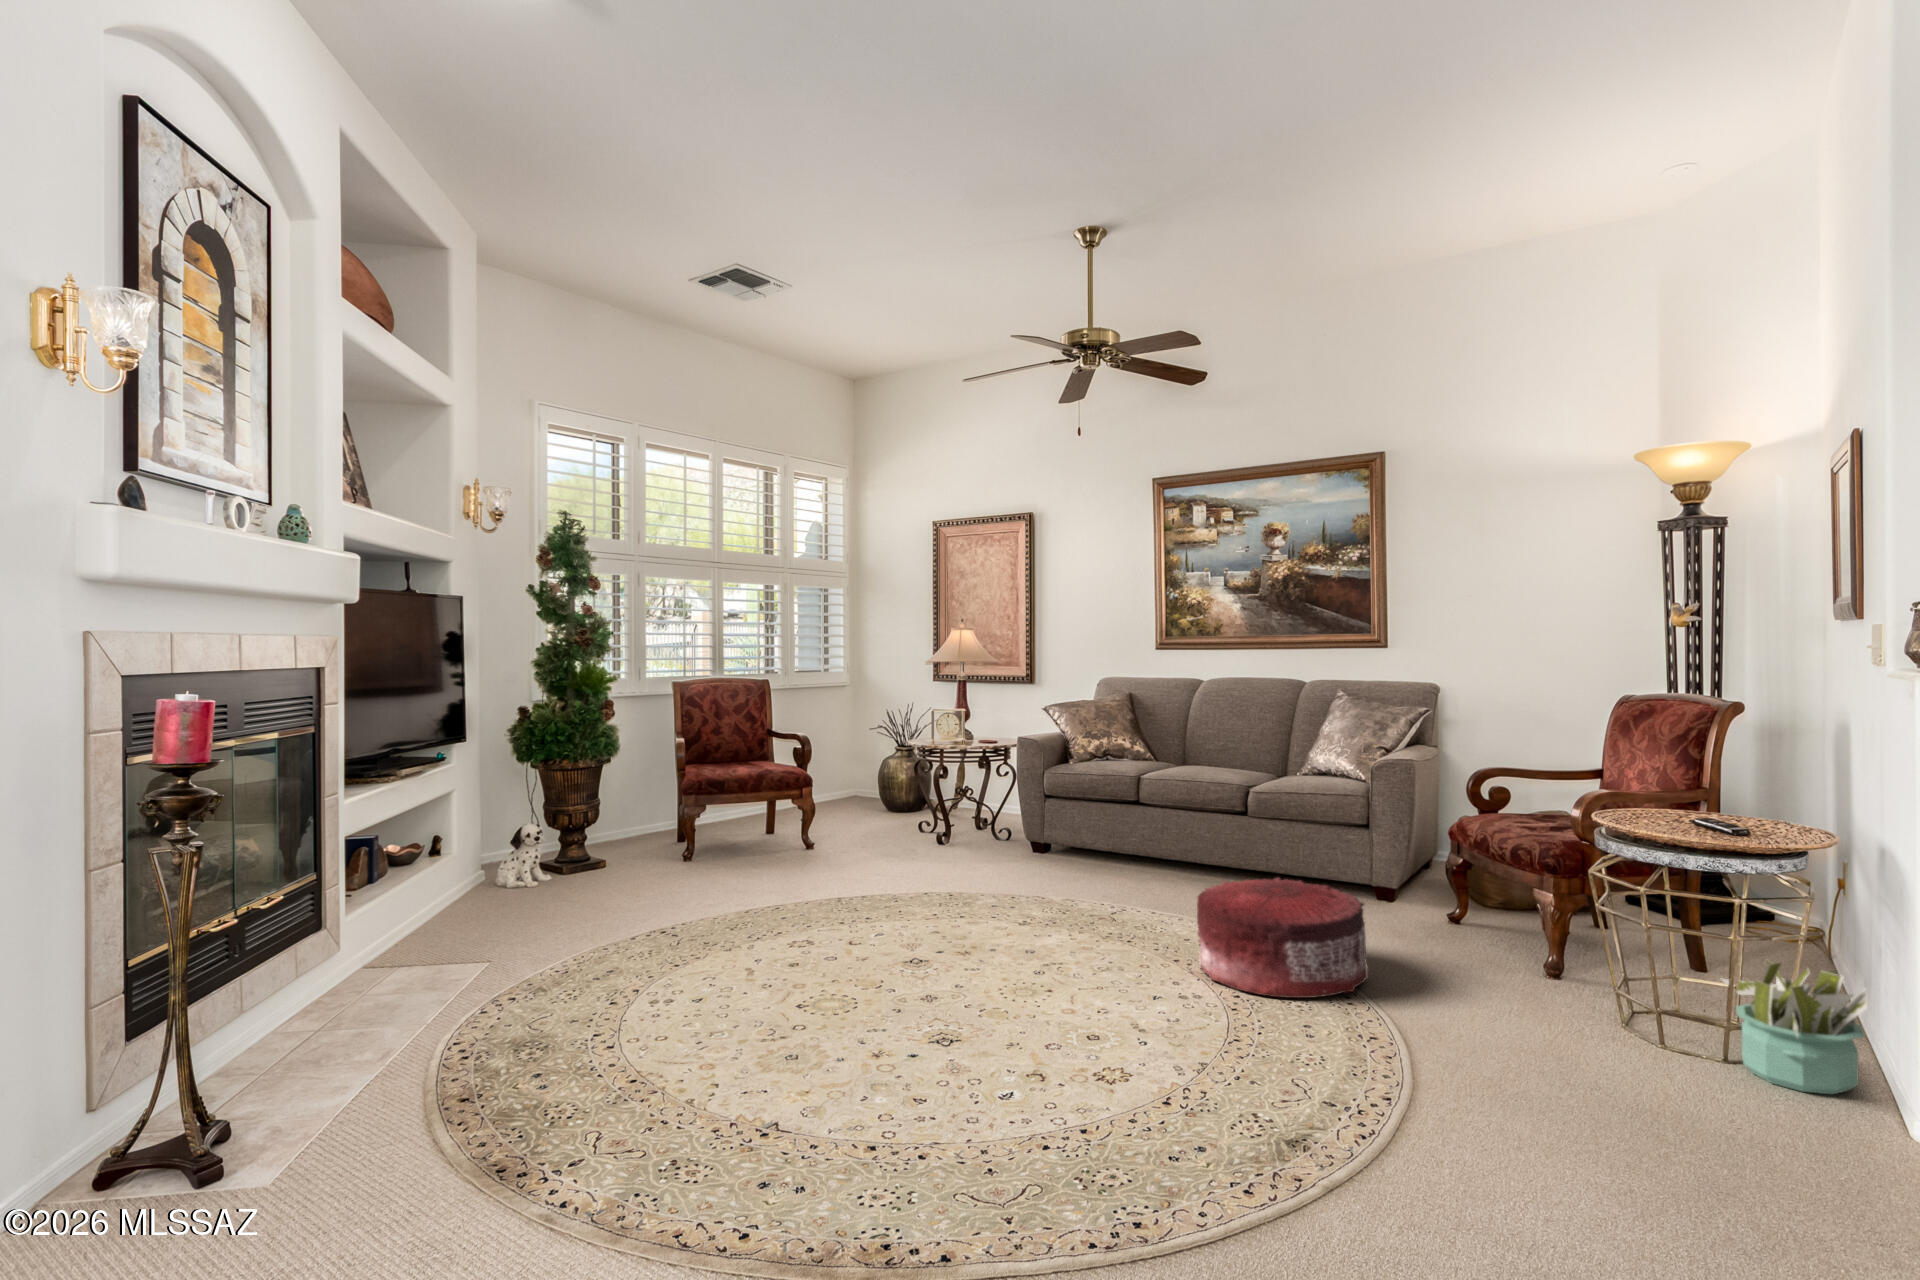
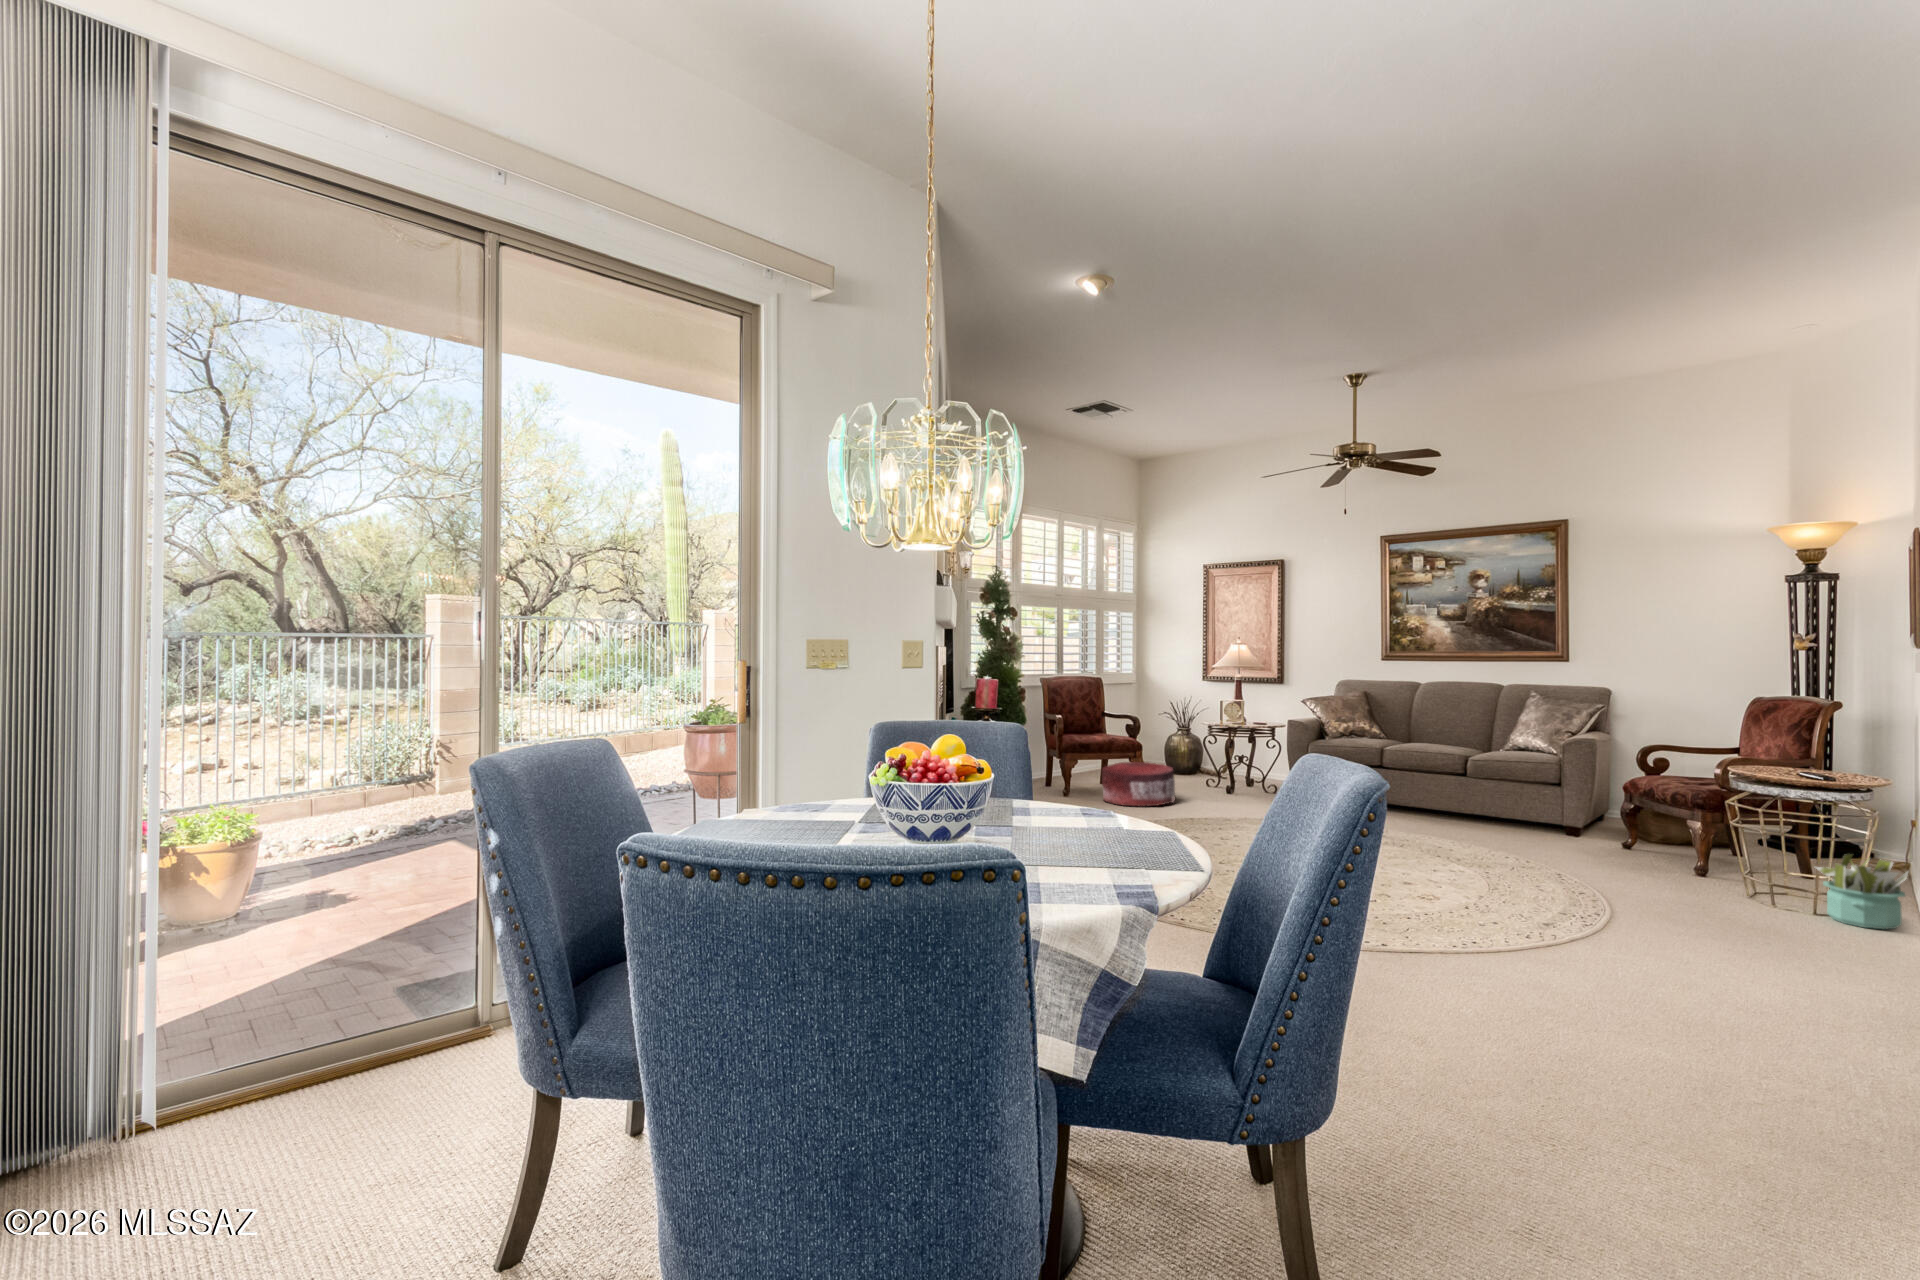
pouf: present [1197,877,1368,998] -> present [1102,762,1175,806]

